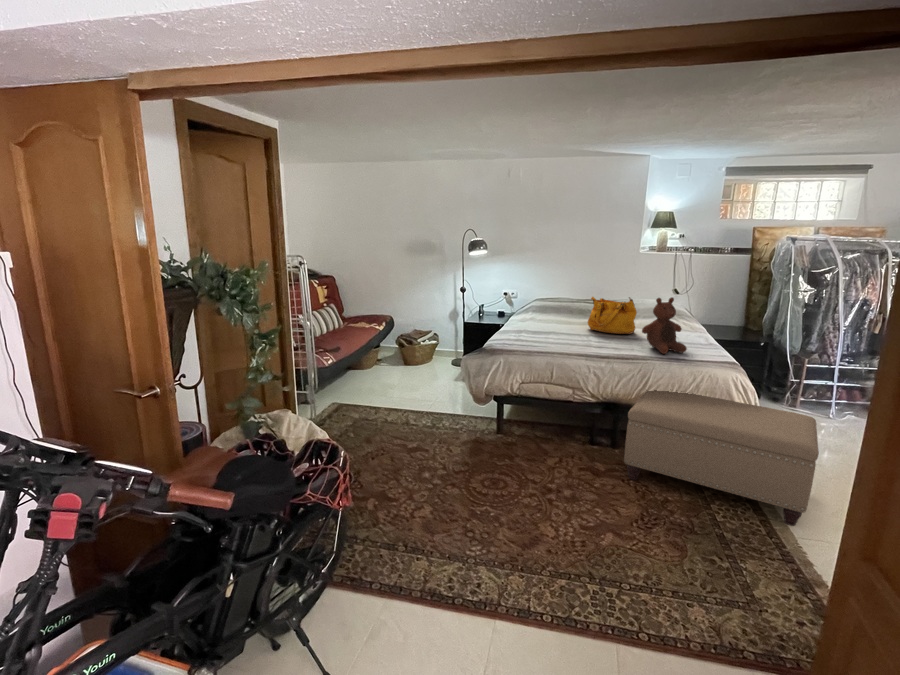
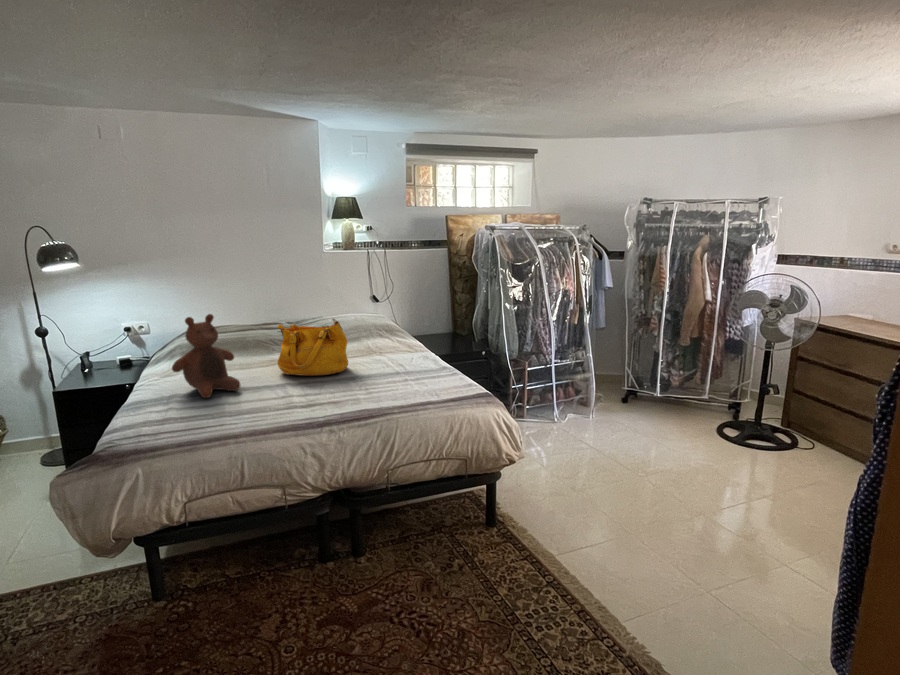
stuffed bear: present [642,297,687,354] -> present [172,314,240,398]
ottoman: present [624,390,819,526] -> none [383,447,629,610]

